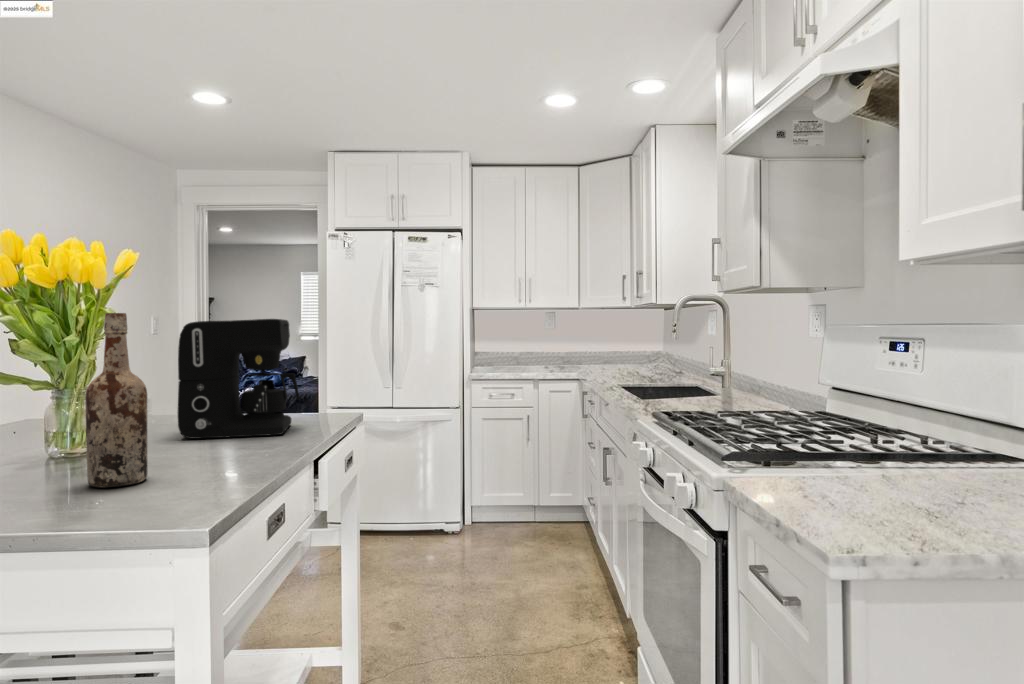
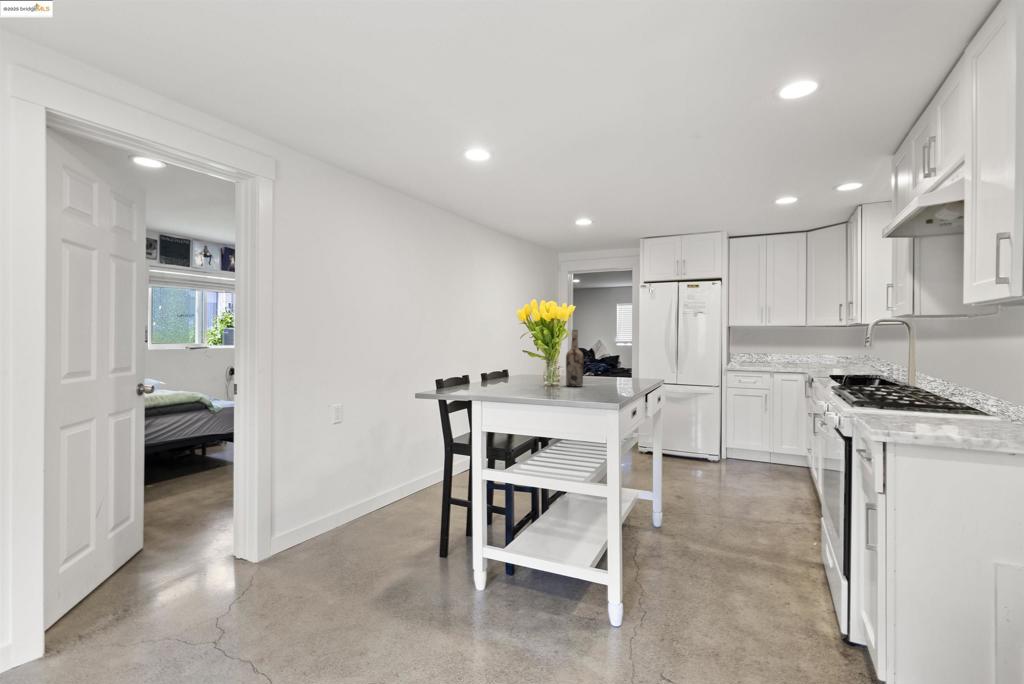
coffee maker: present [178,319,299,439] -> none [583,332,630,380]

